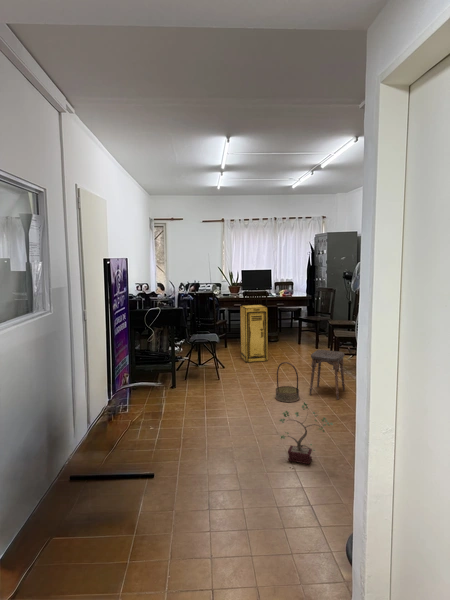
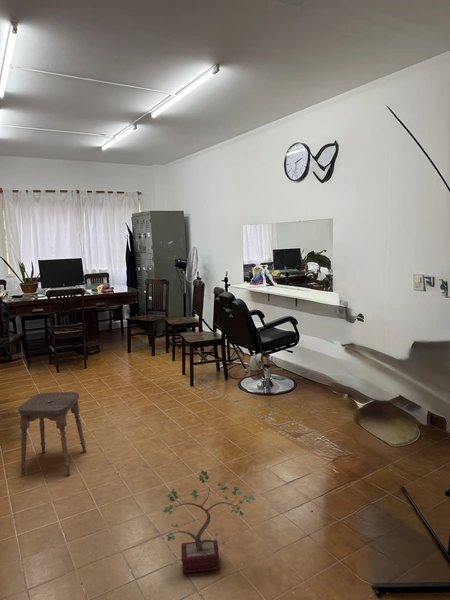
storage cabinet: present [240,304,268,363] -> none [45,307,94,393]
stool: present [309,350,345,399] -> present [18,392,86,476]
basket: present [276,362,299,402] -> none [122,391,158,451]

